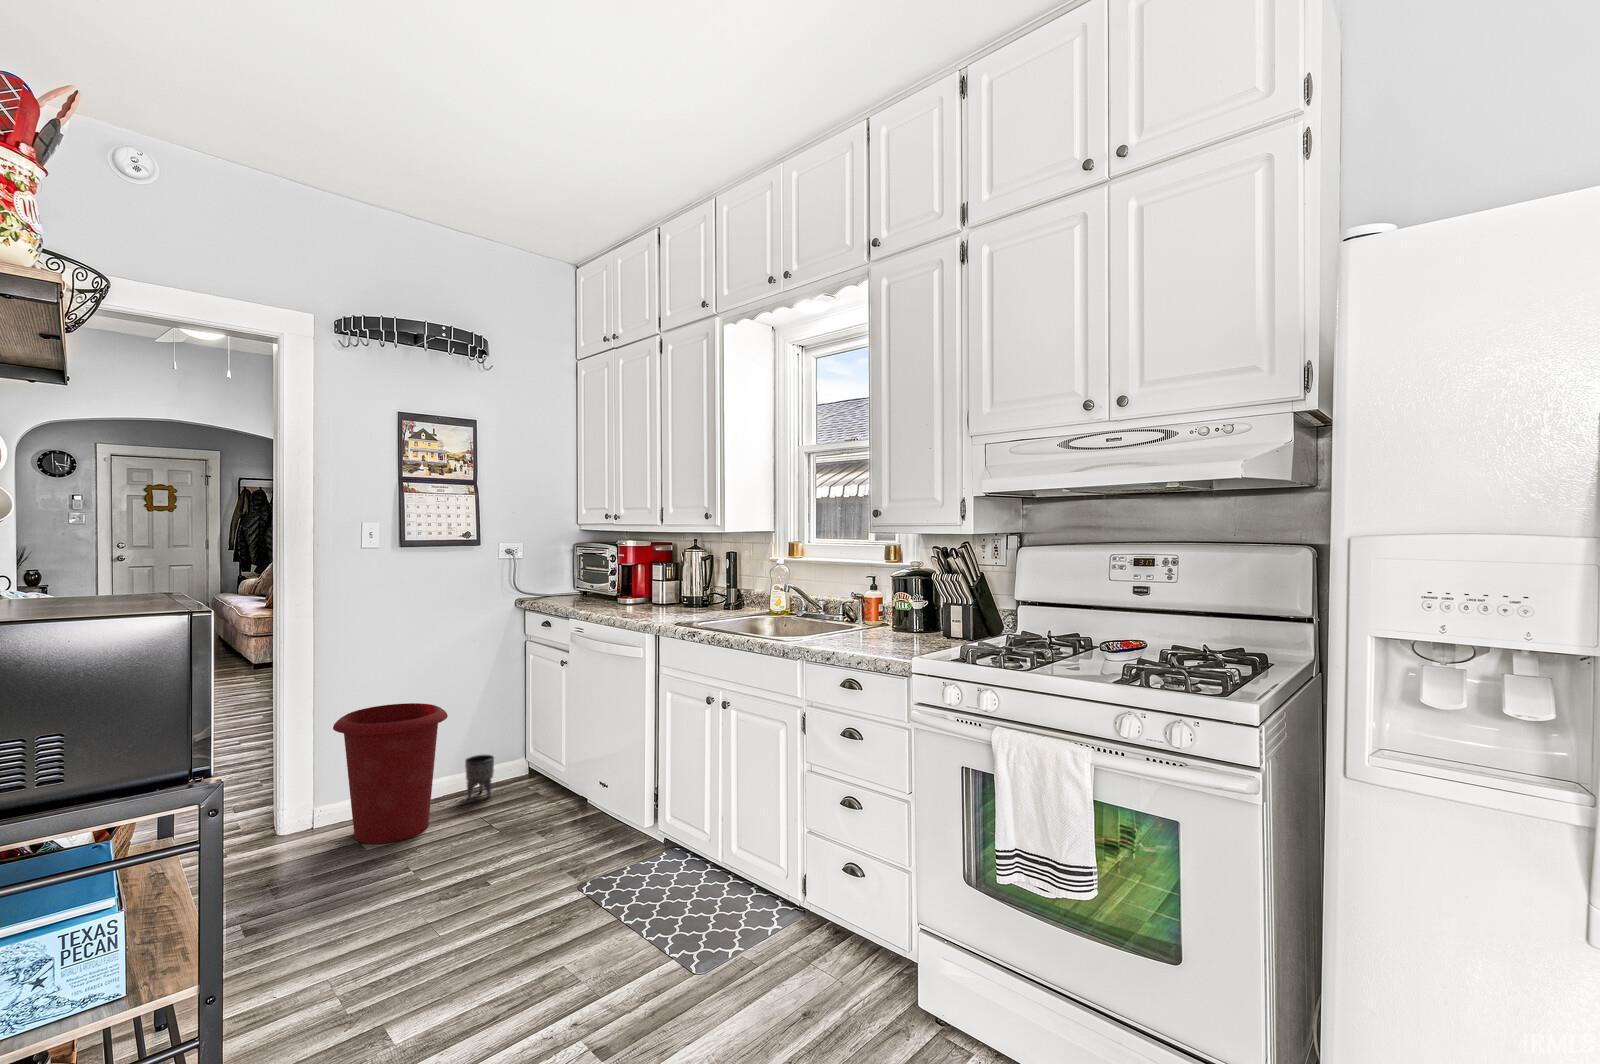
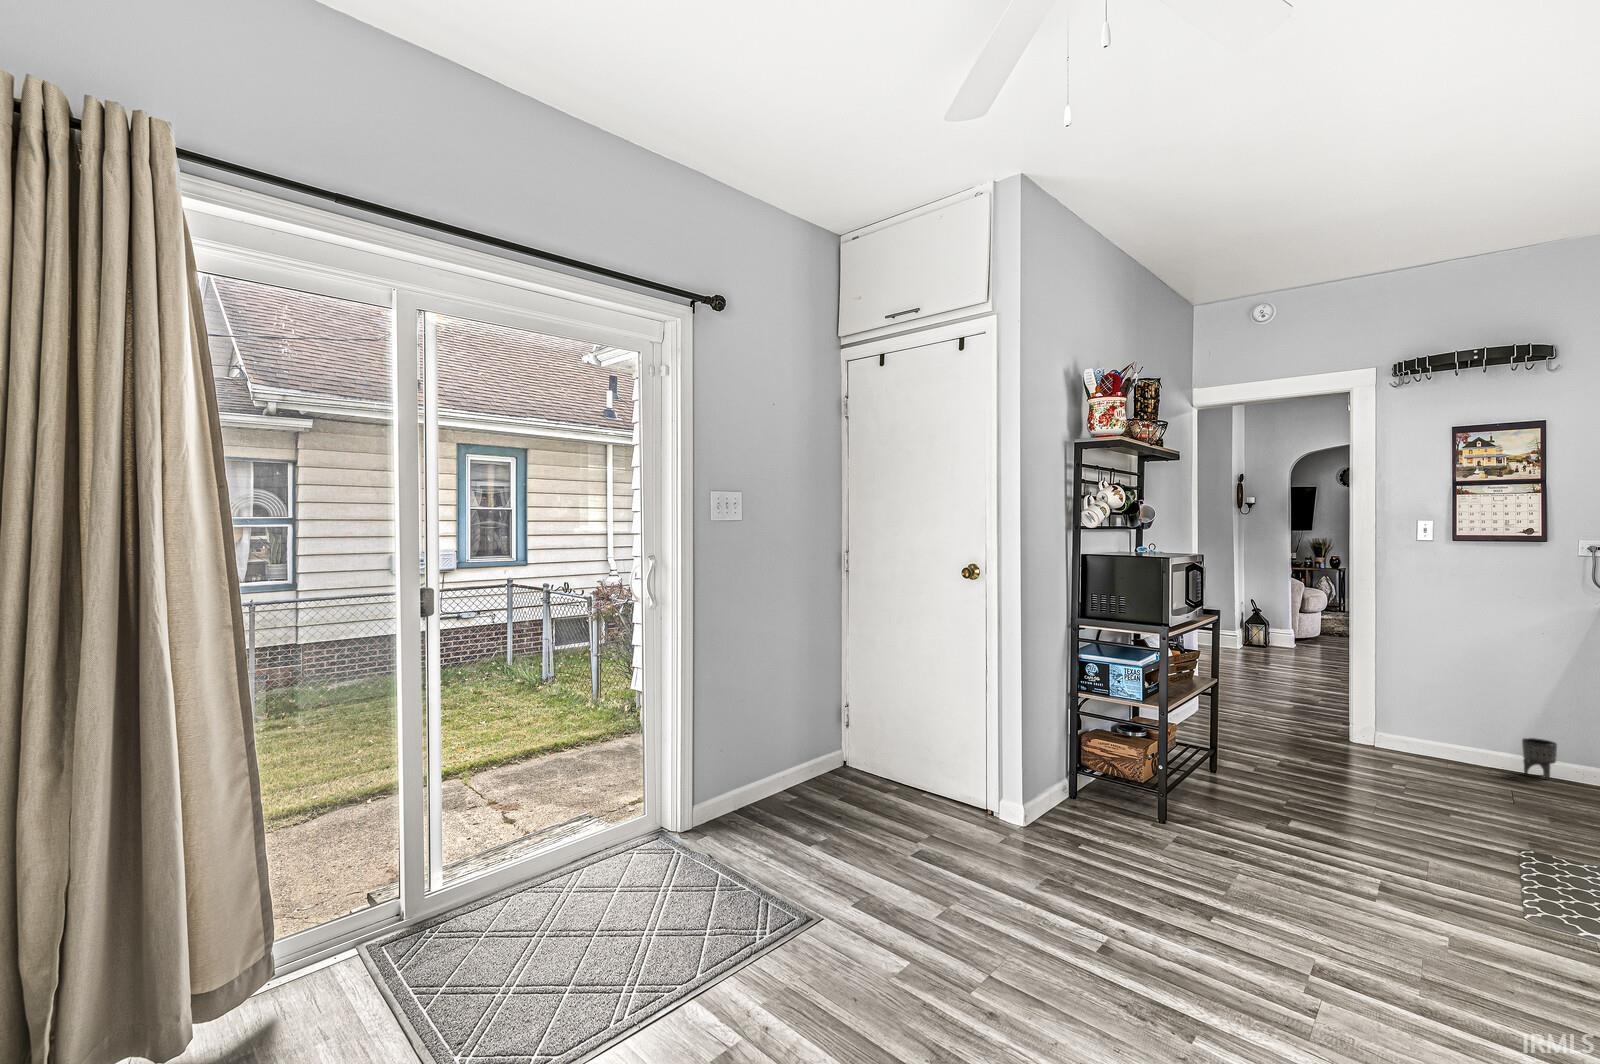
waste bin: present [333,703,448,844] -> none [1377,668,1482,776]

